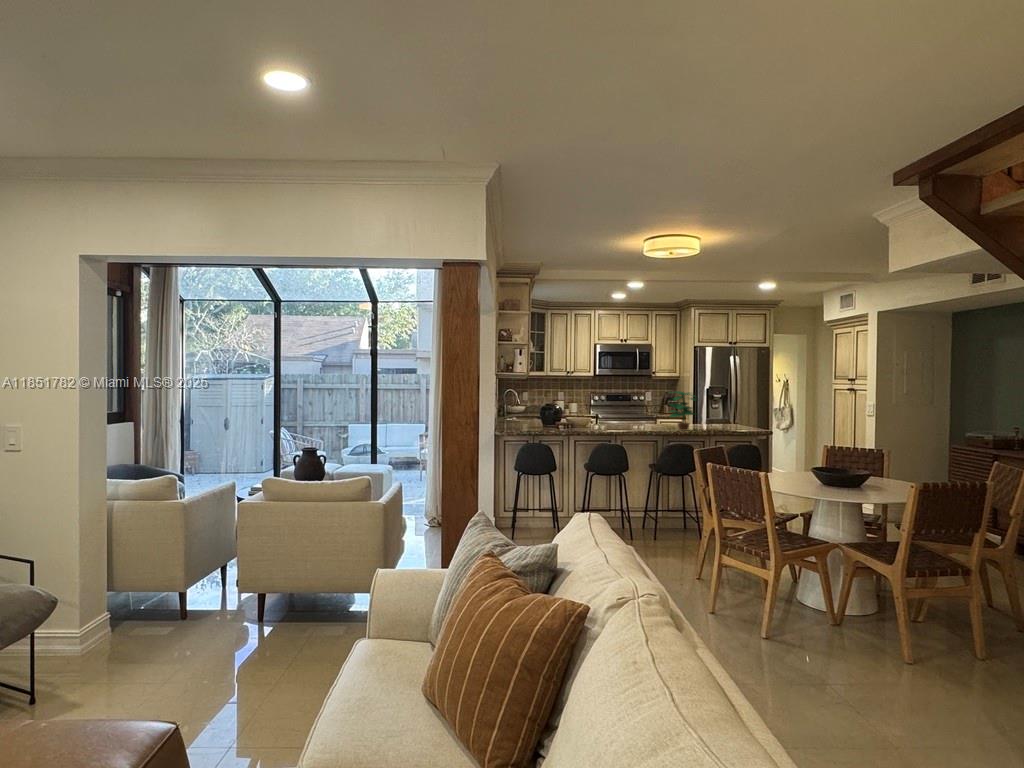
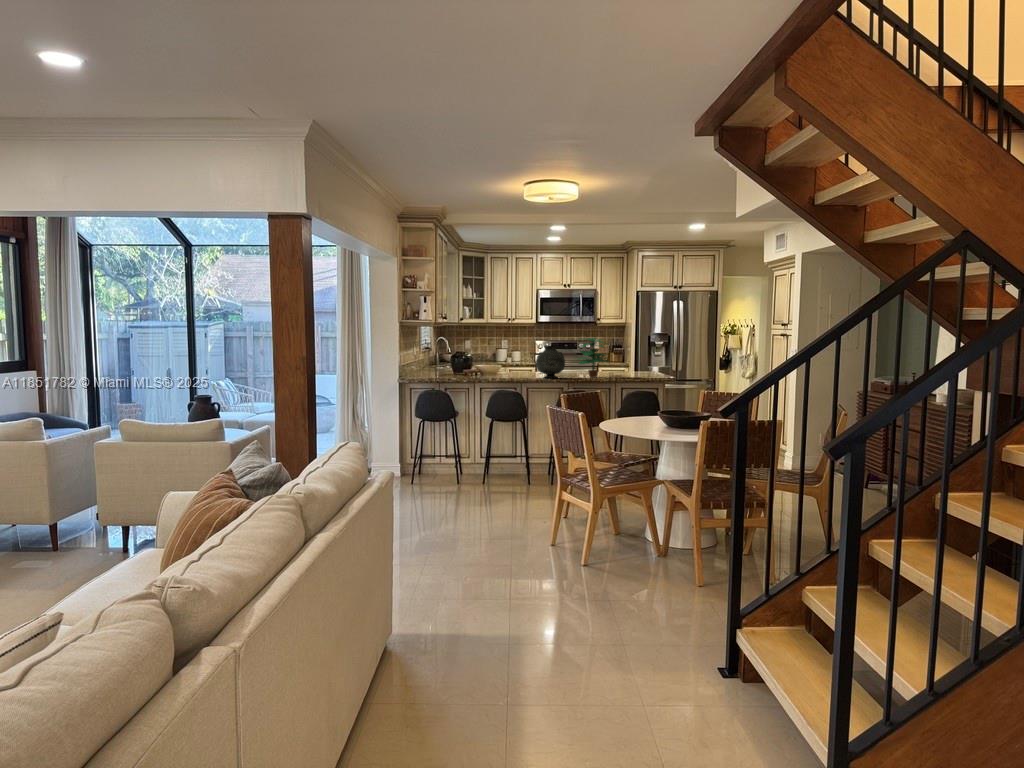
vase: none [632,399,661,431] -> present [536,345,565,378]

